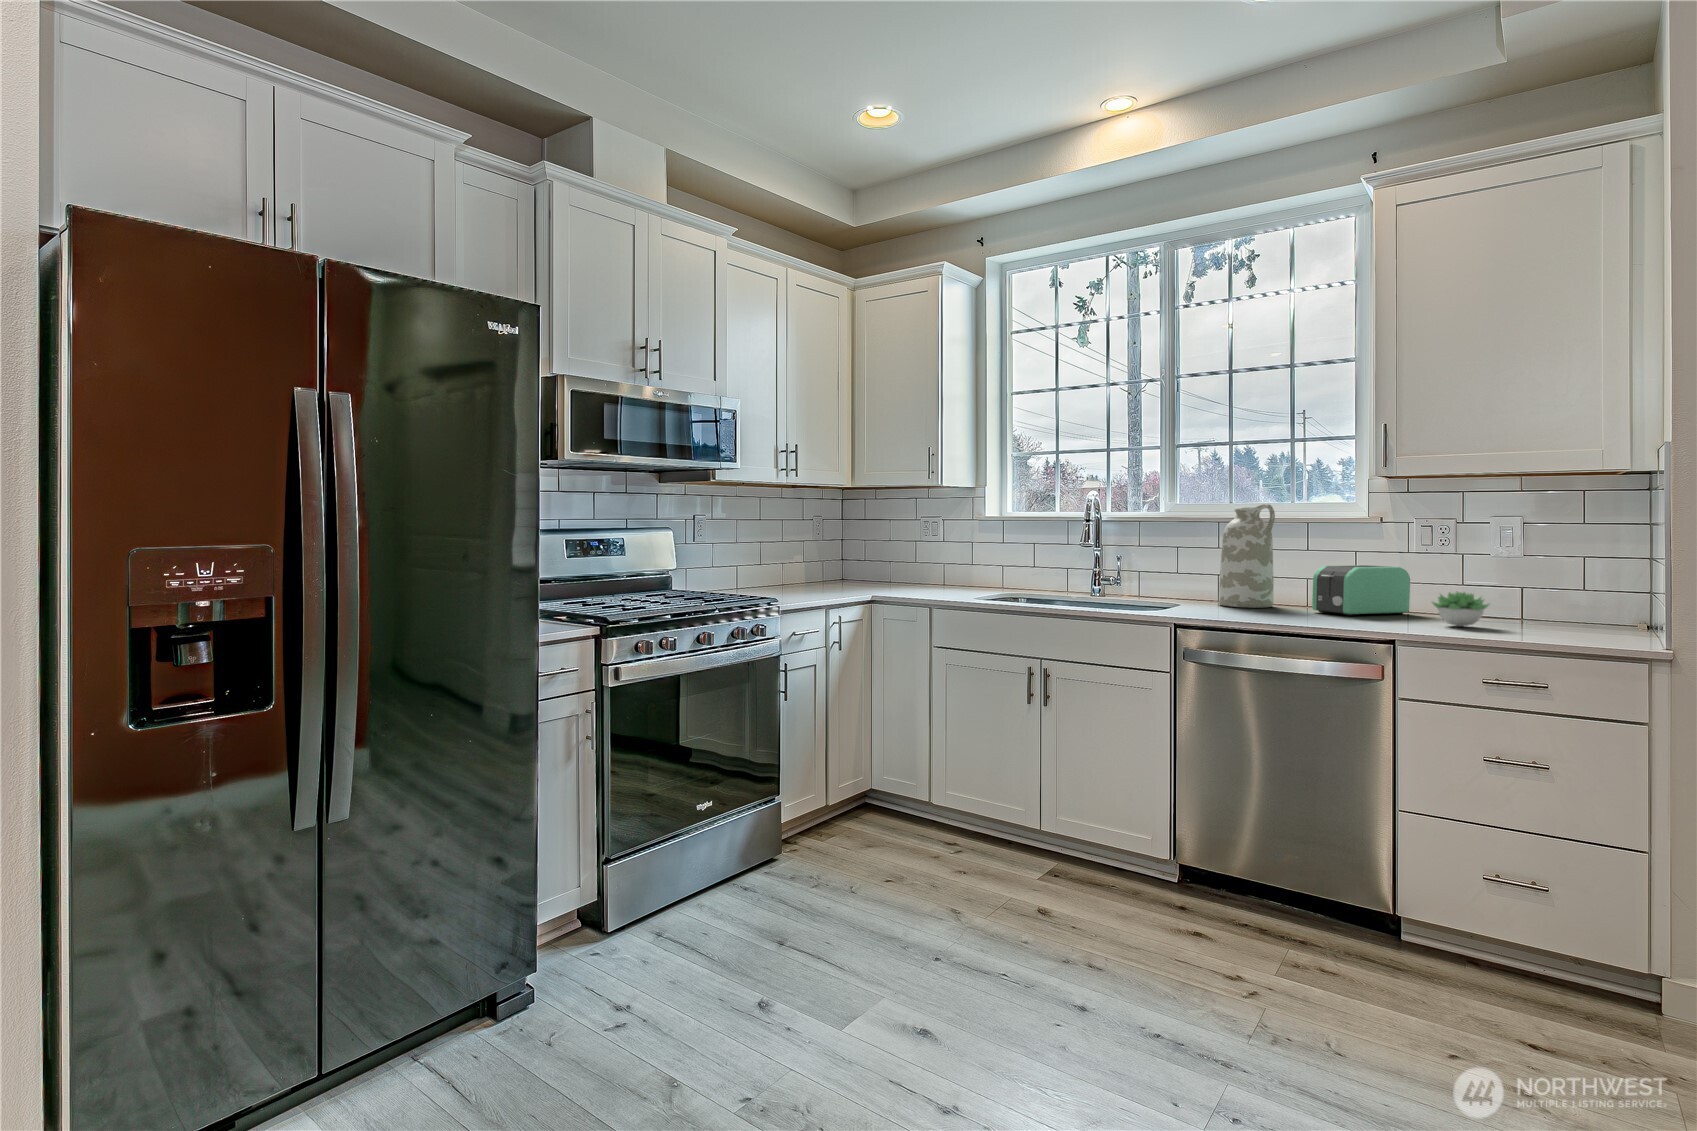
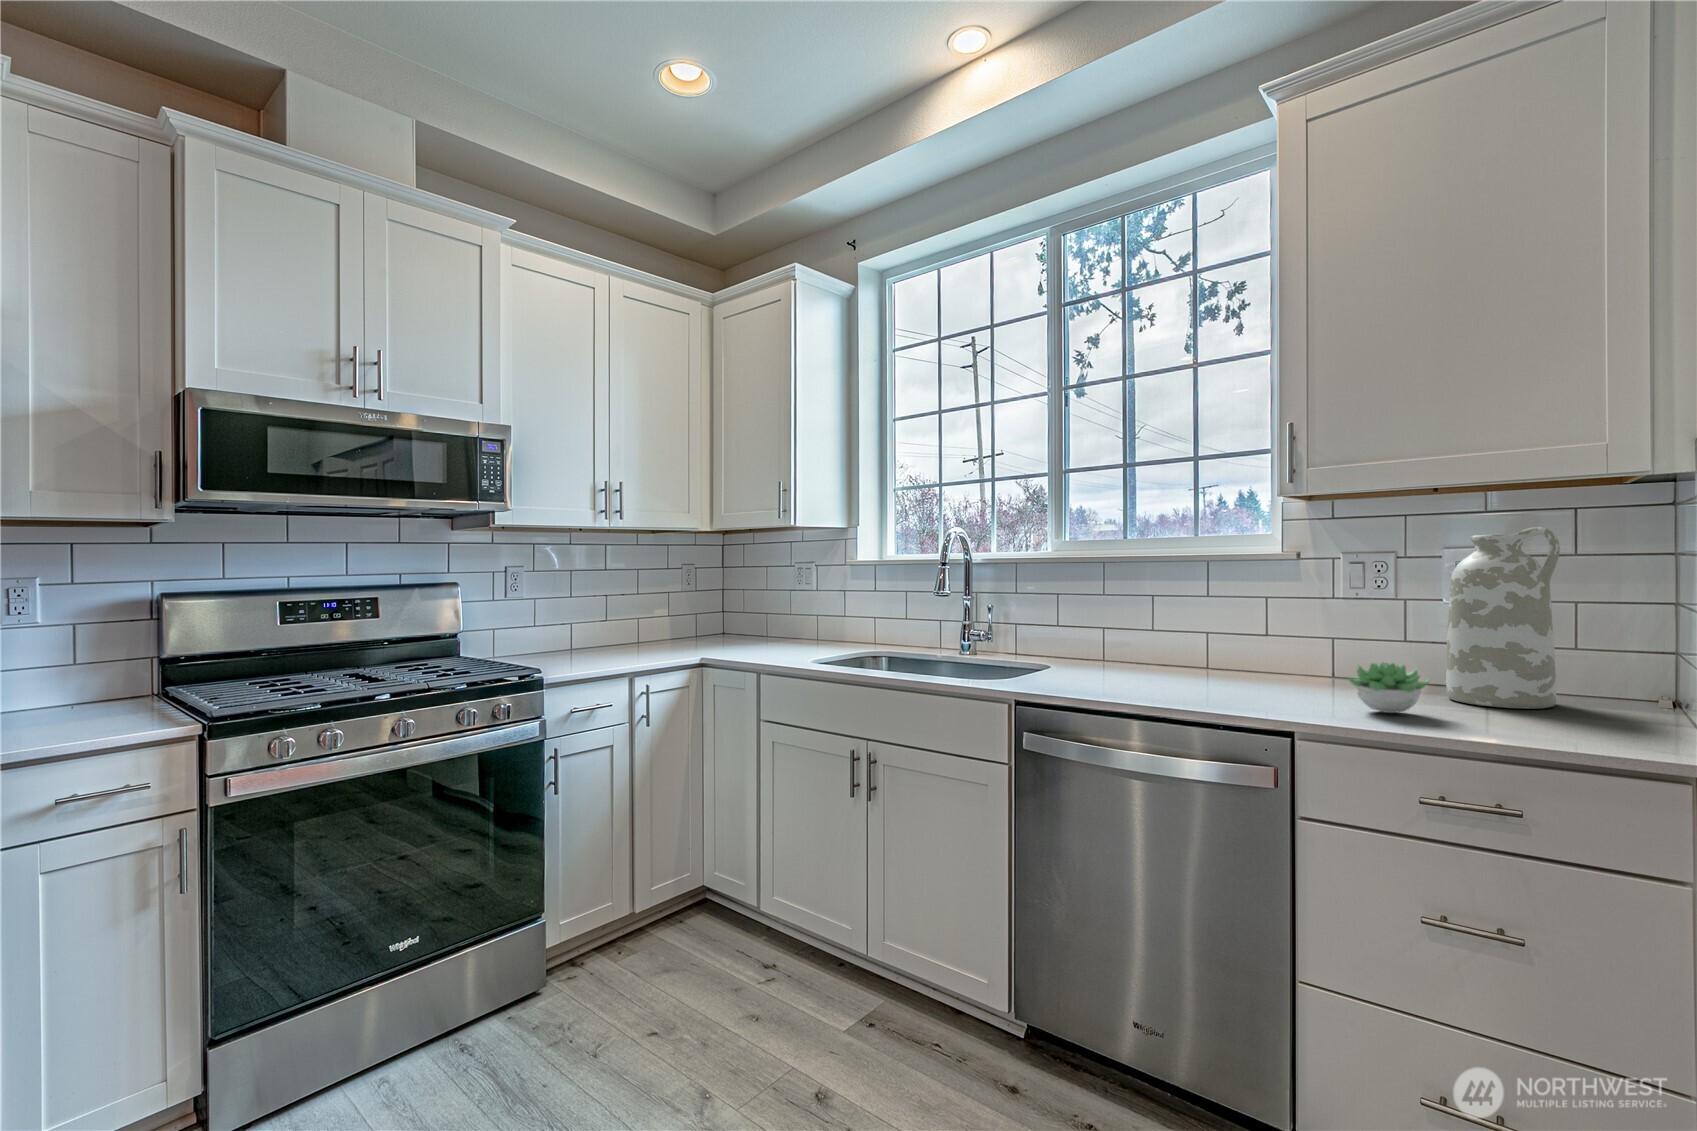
vase: present [1219,503,1275,608] -> present [1446,527,1560,709]
toaster: present [1312,565,1410,616] -> none [1205,619,1334,689]

